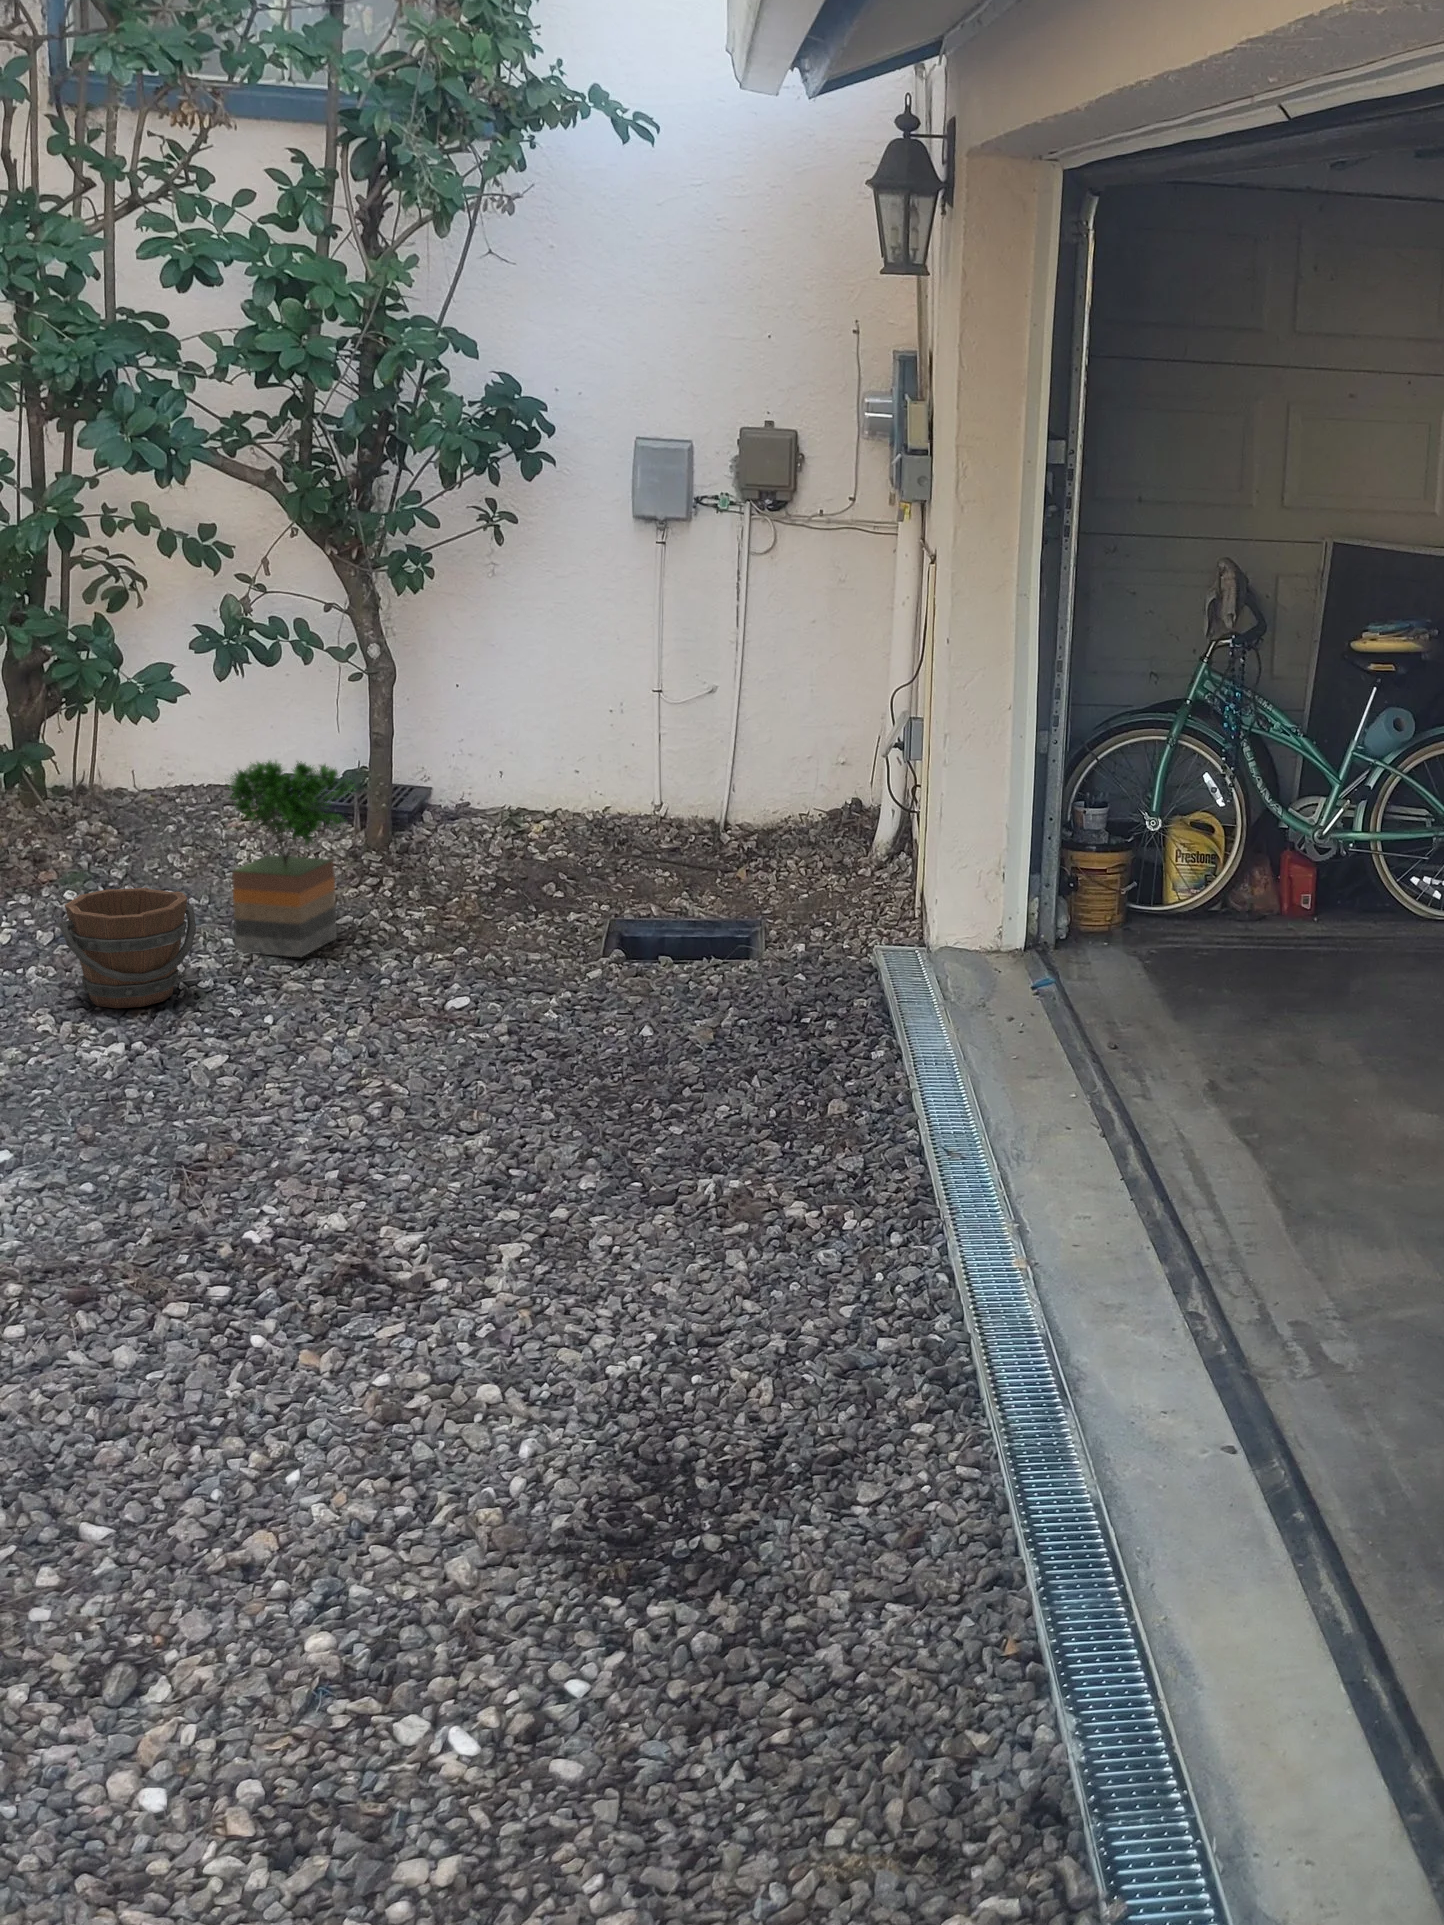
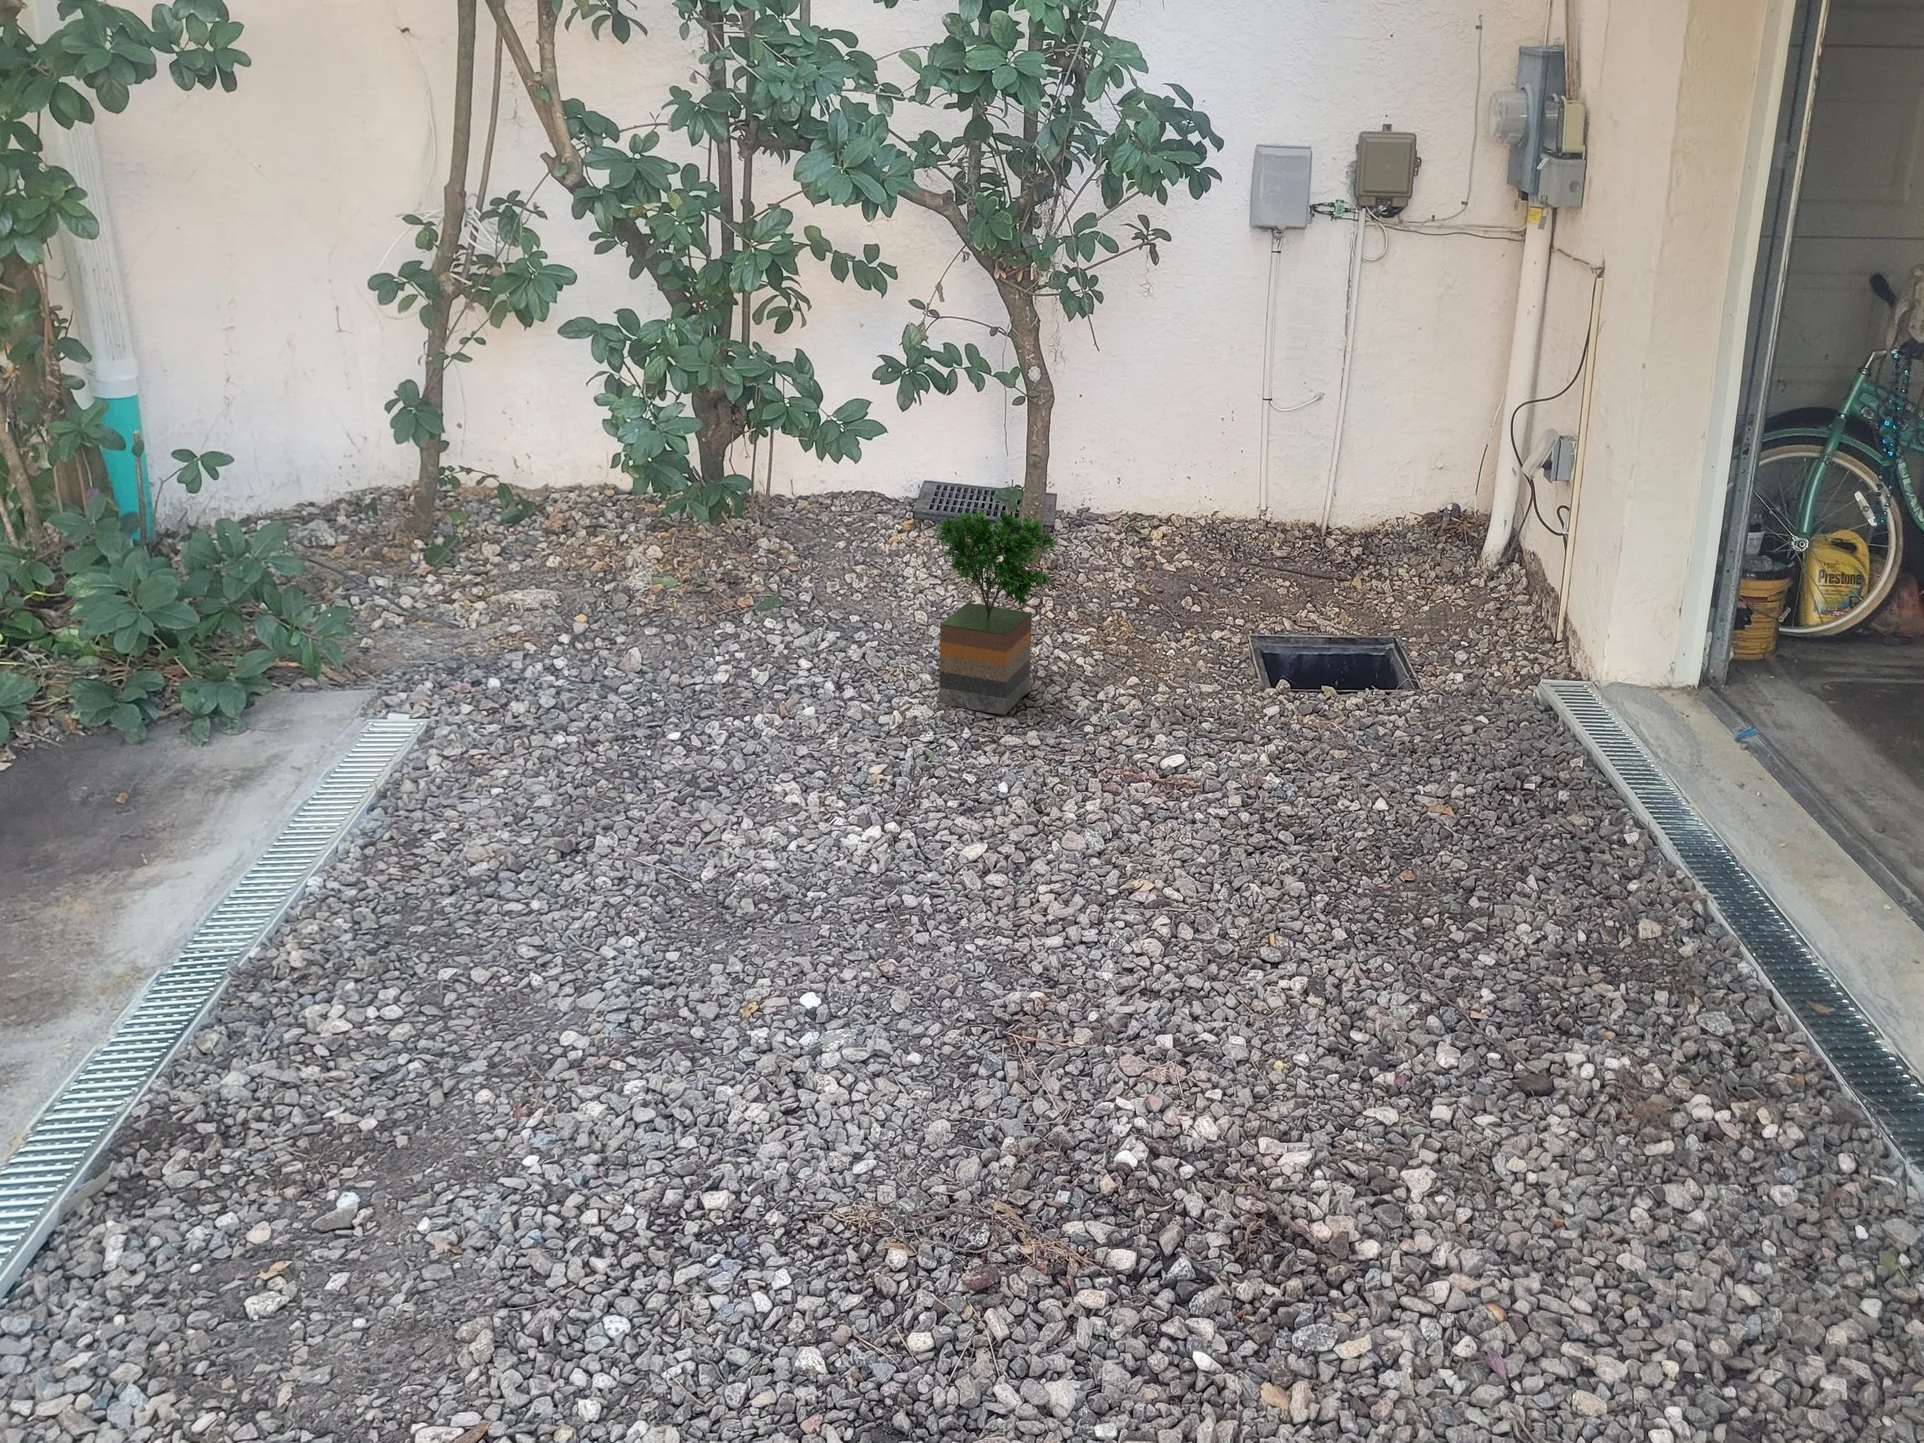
bucket: present [59,888,196,1008] -> none [800,648,923,776]

